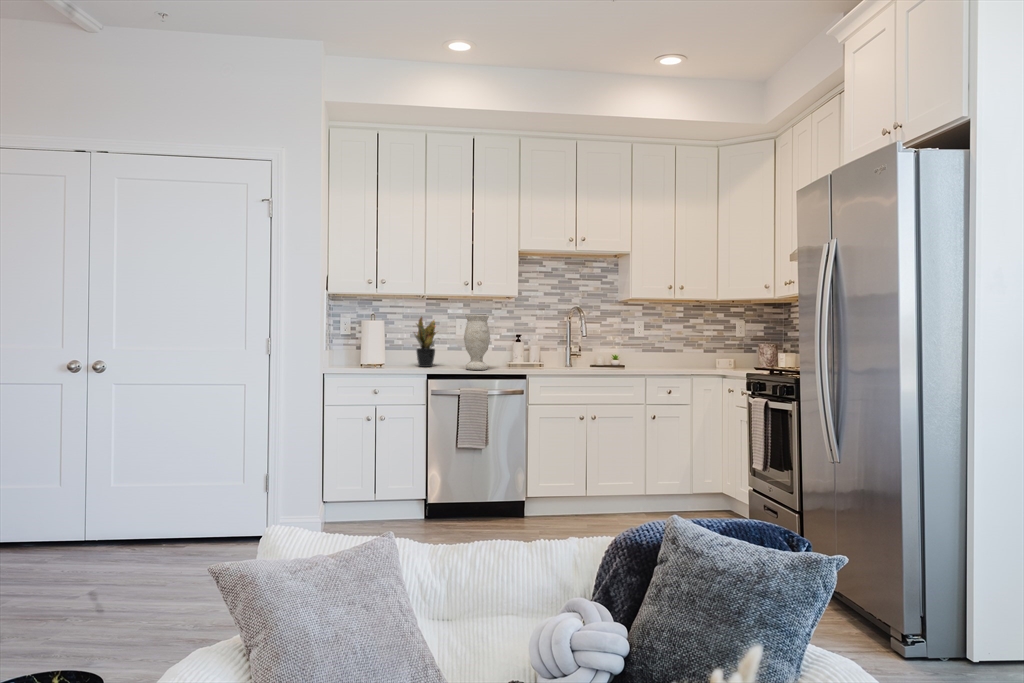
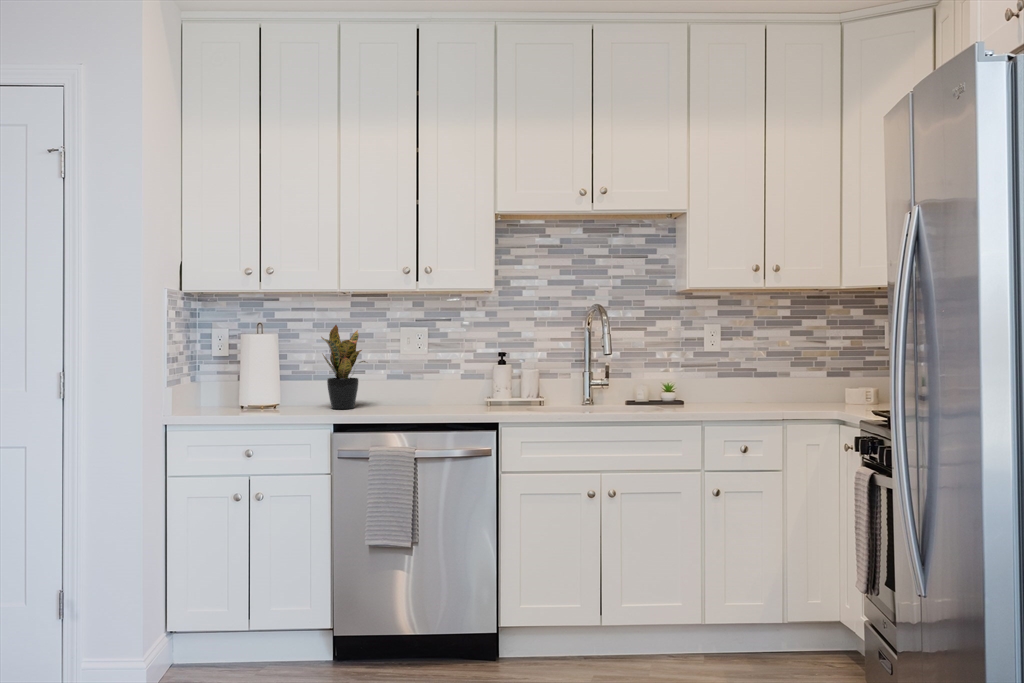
vase: present [464,315,490,370] -> none [399,323,443,415]

